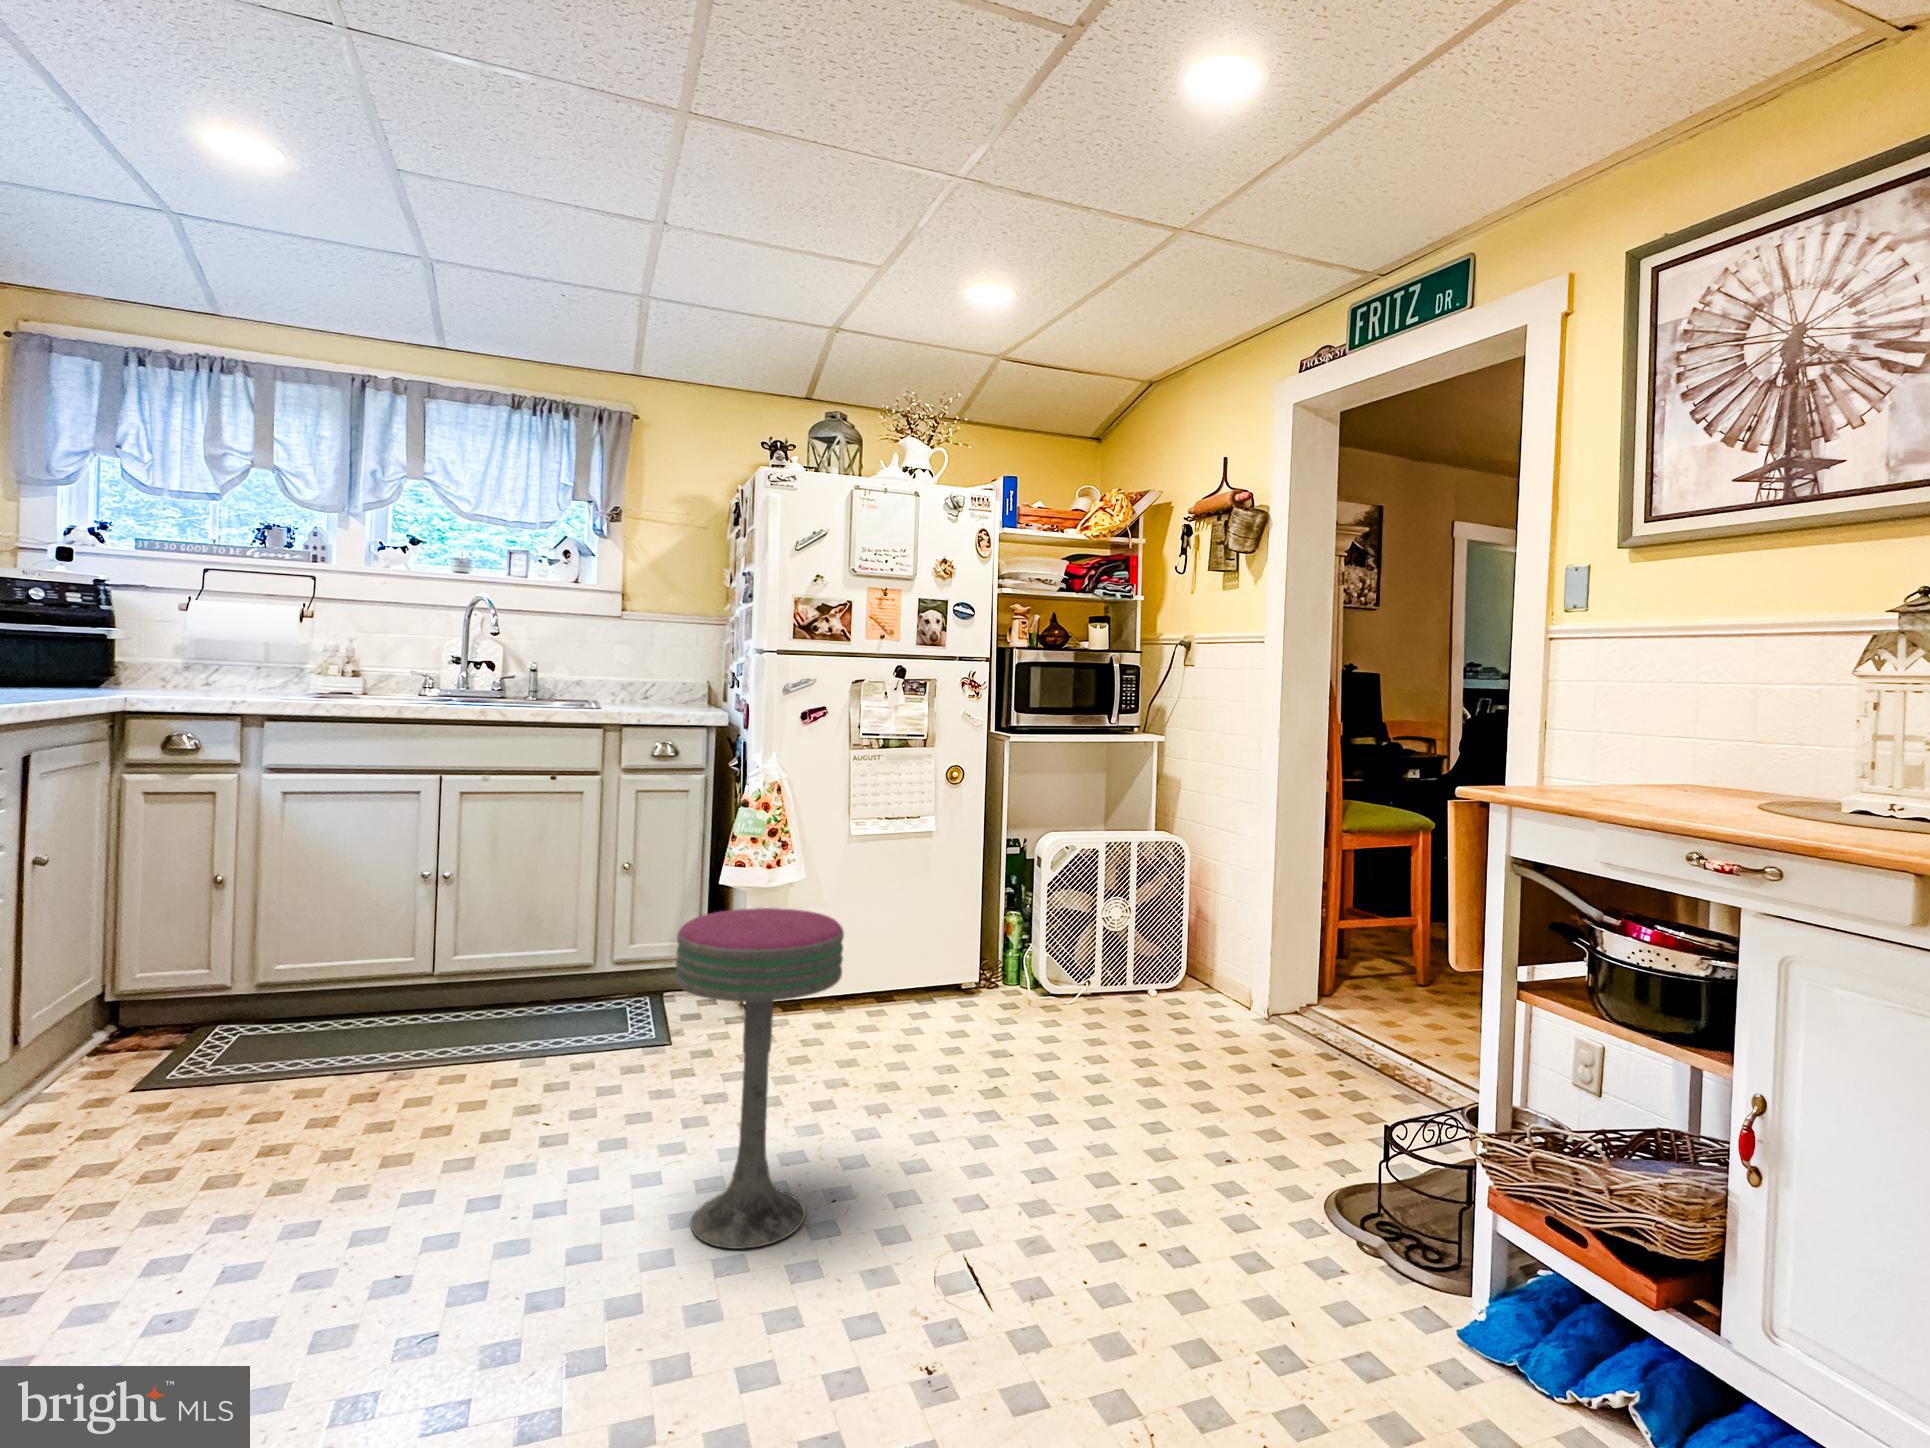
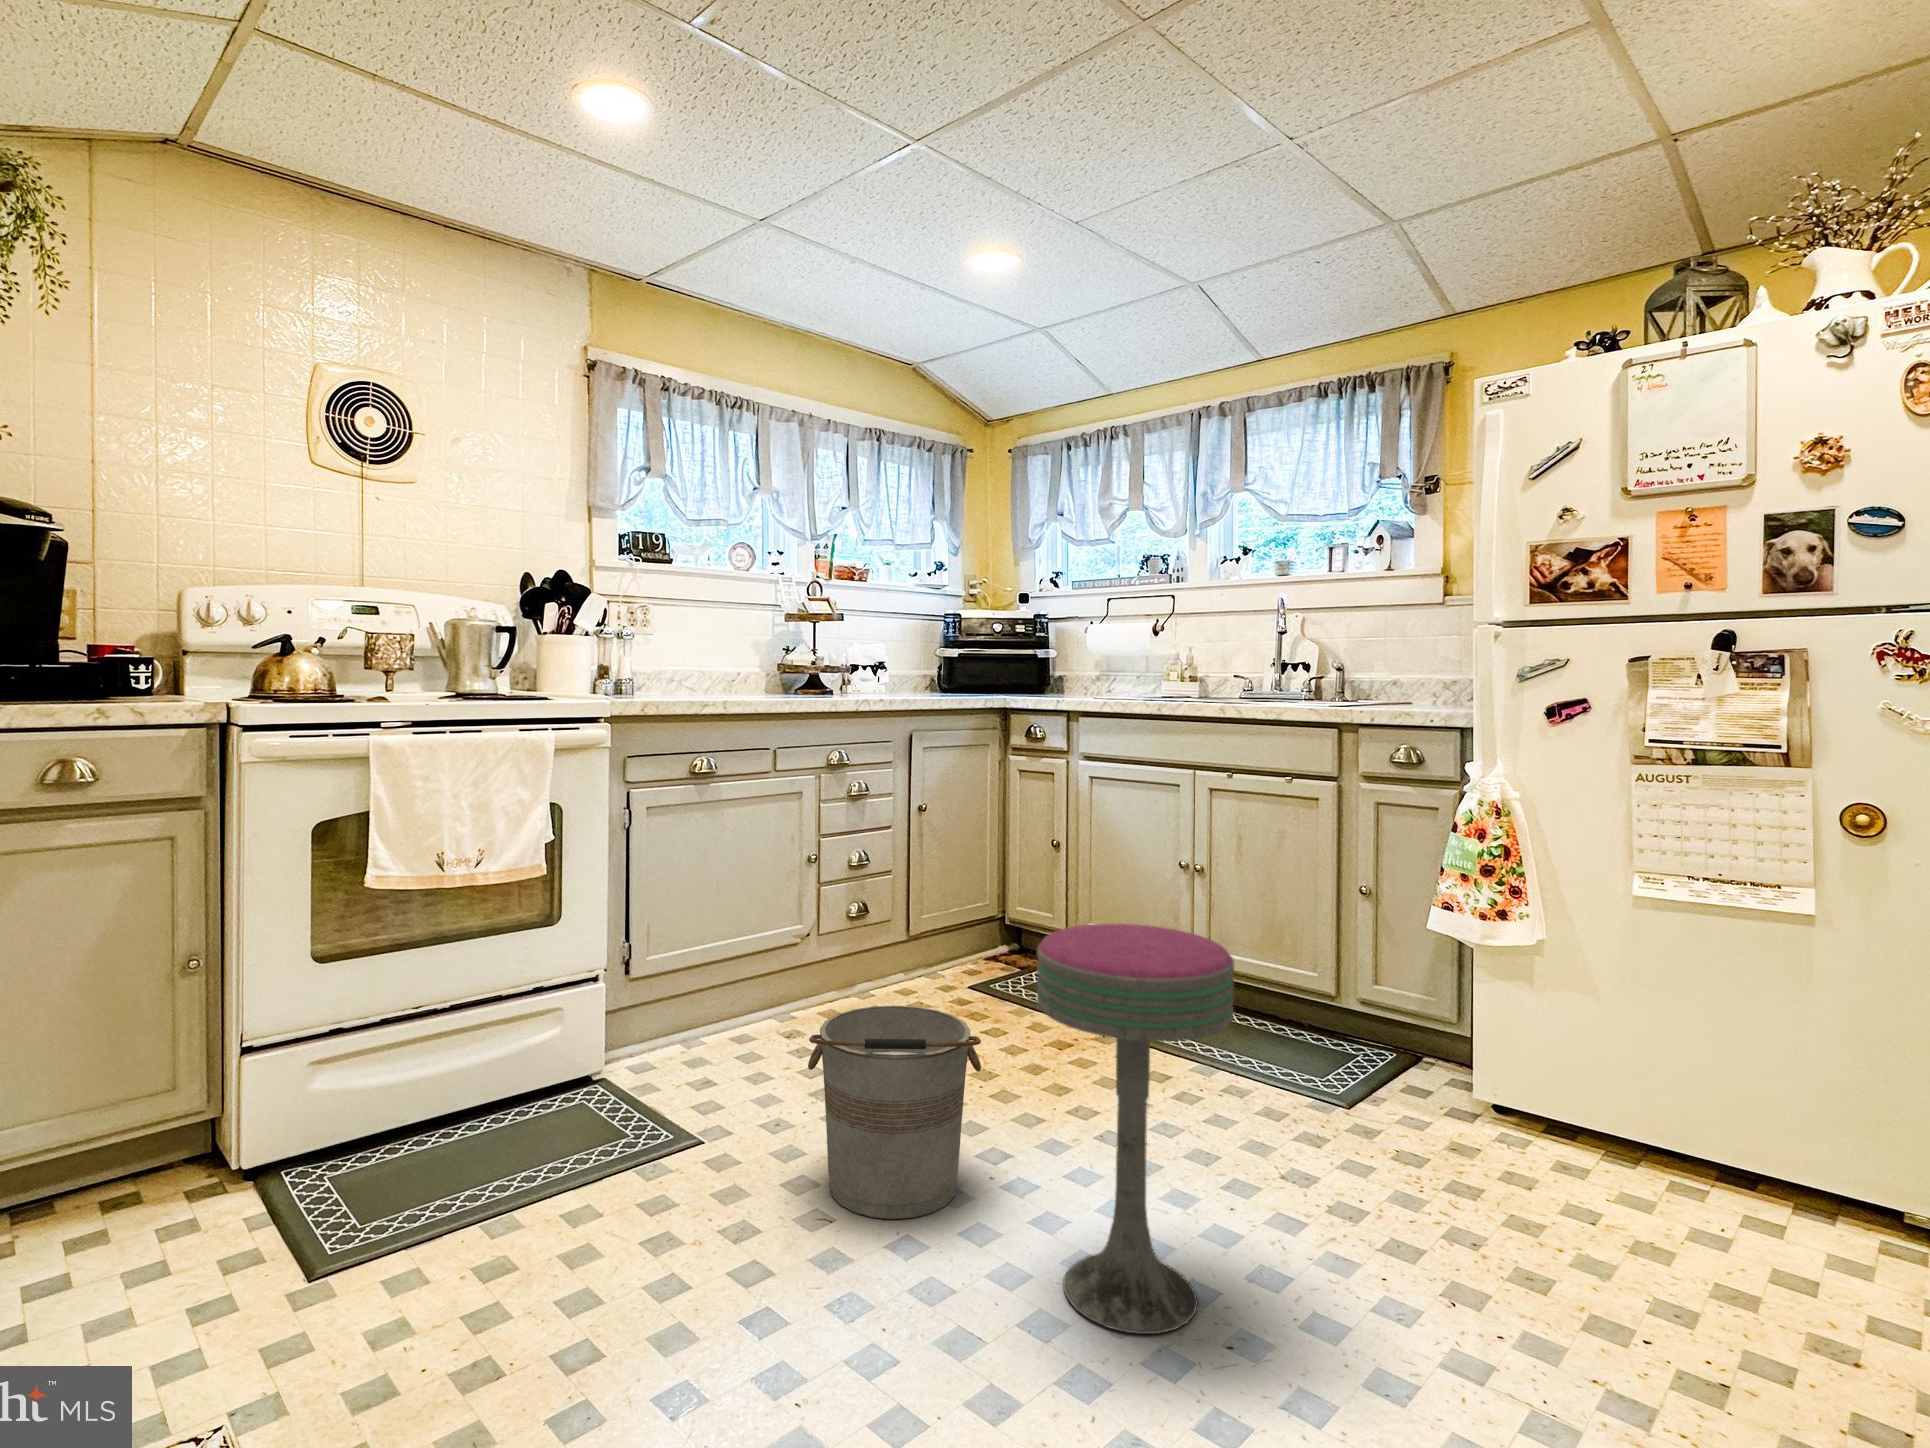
bucket: none [335,1069,565,1332] -> present [808,1005,981,1219]

